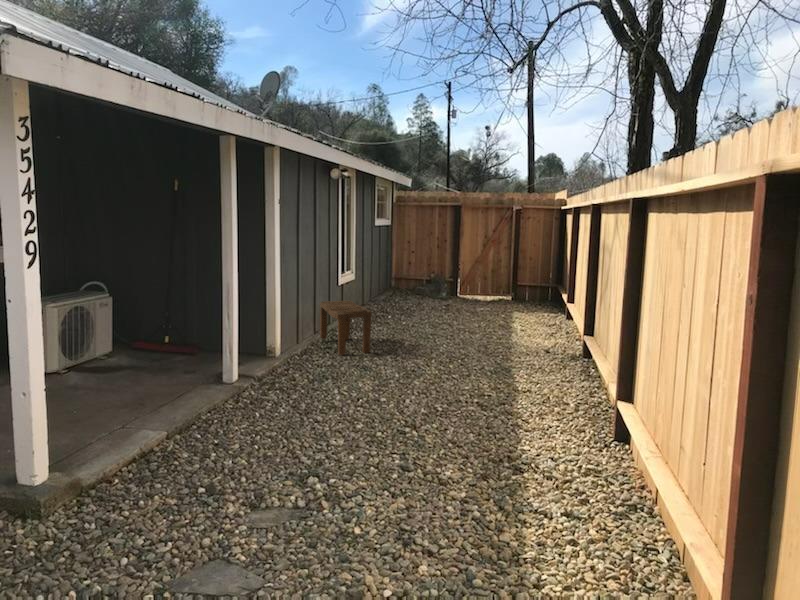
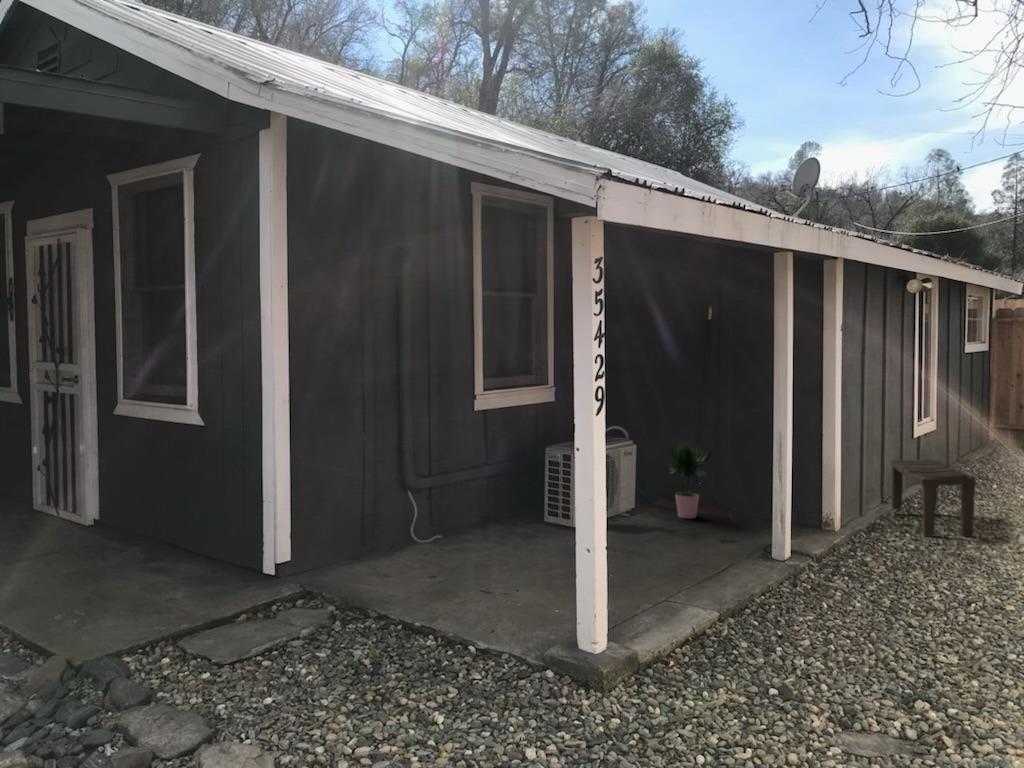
potted plant: none [139,290,184,356] -> present [667,442,712,519]

